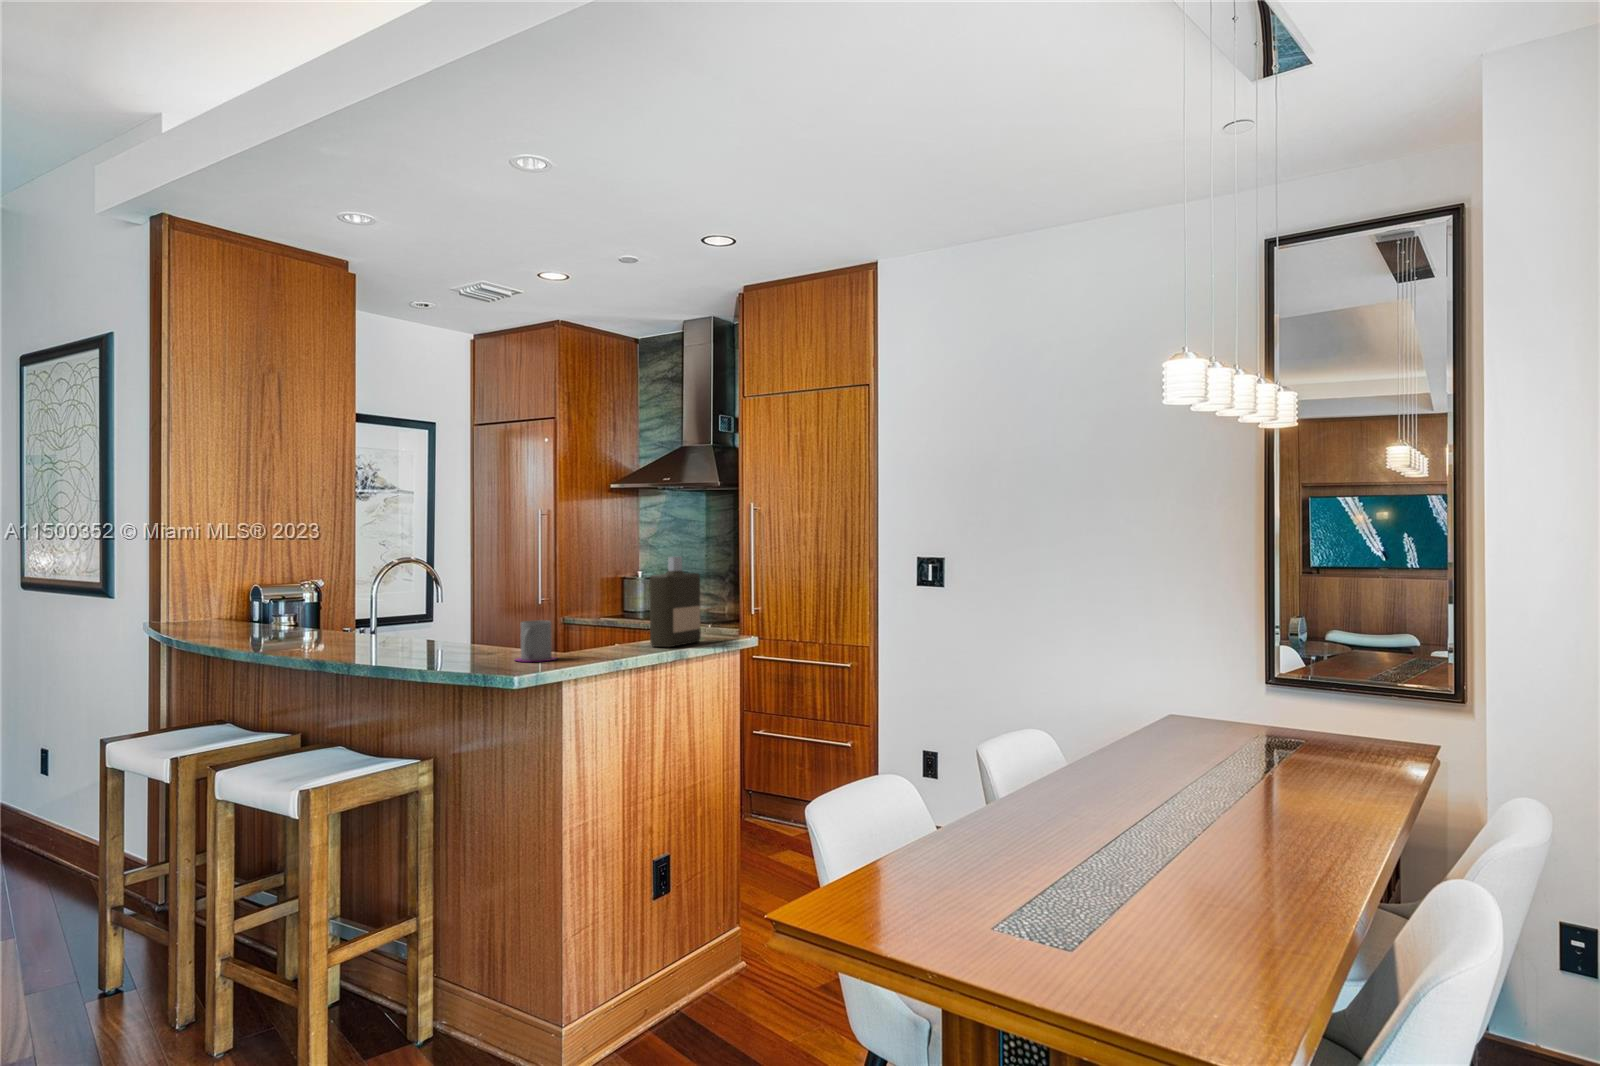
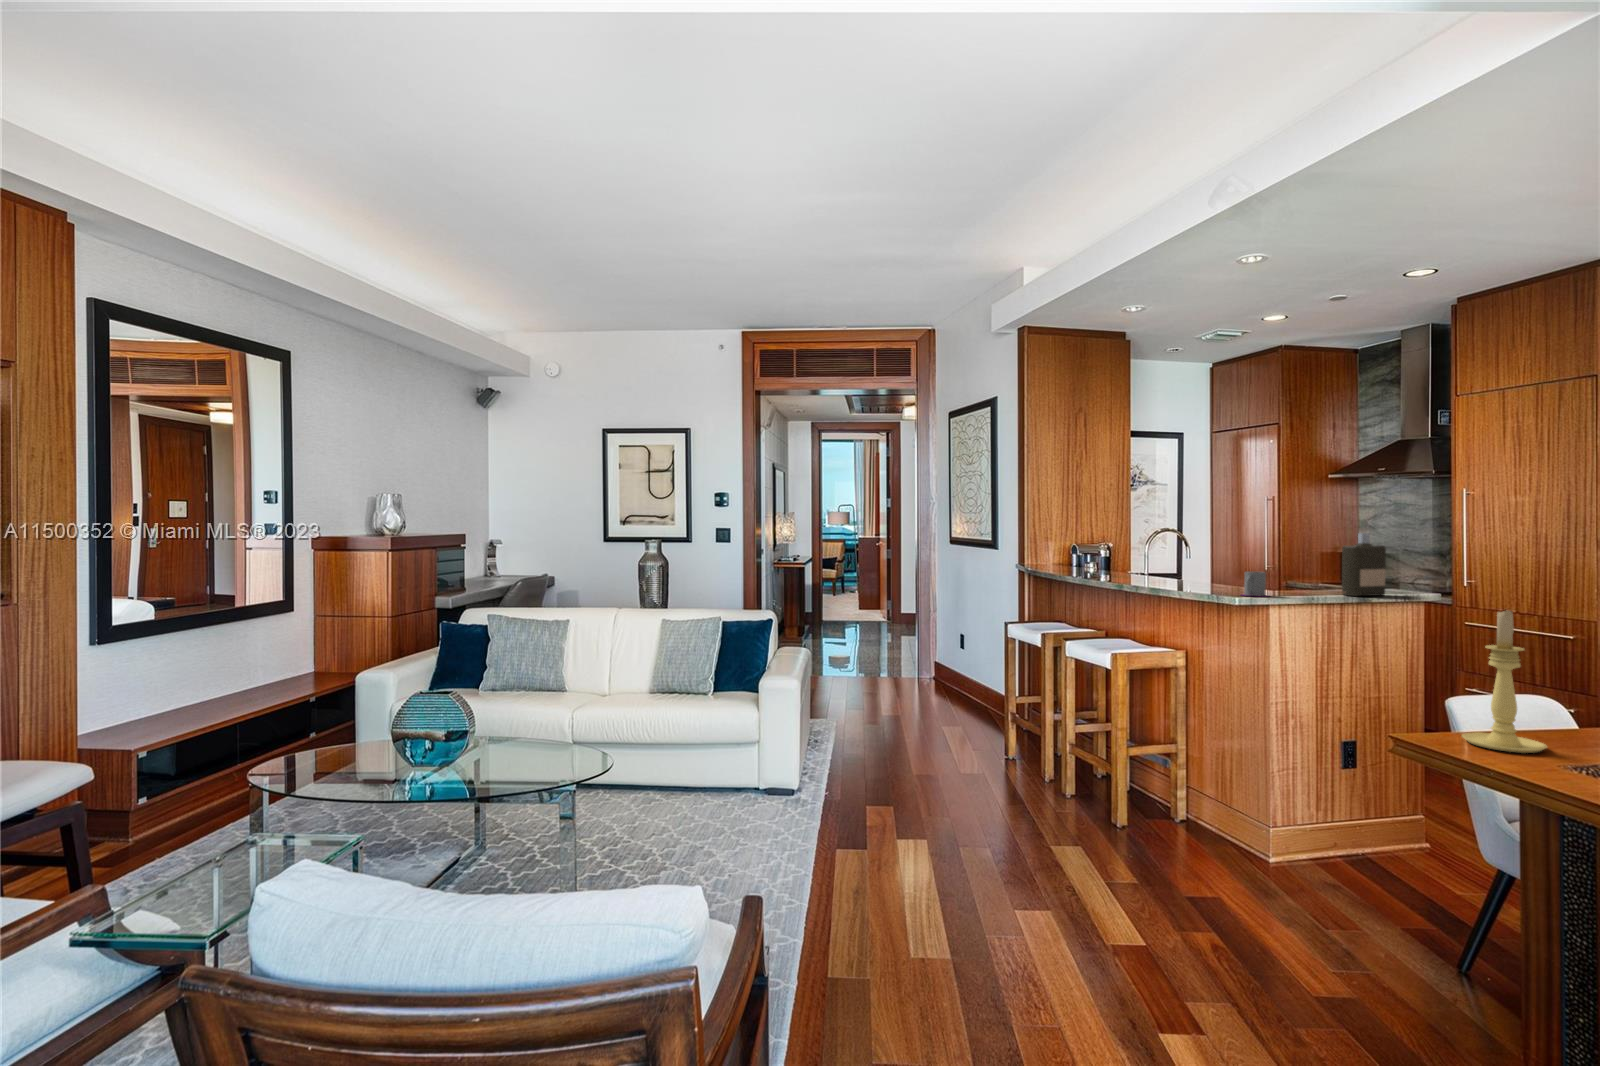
candle holder: none [873,679,985,929] -> present [1462,611,1547,753]

